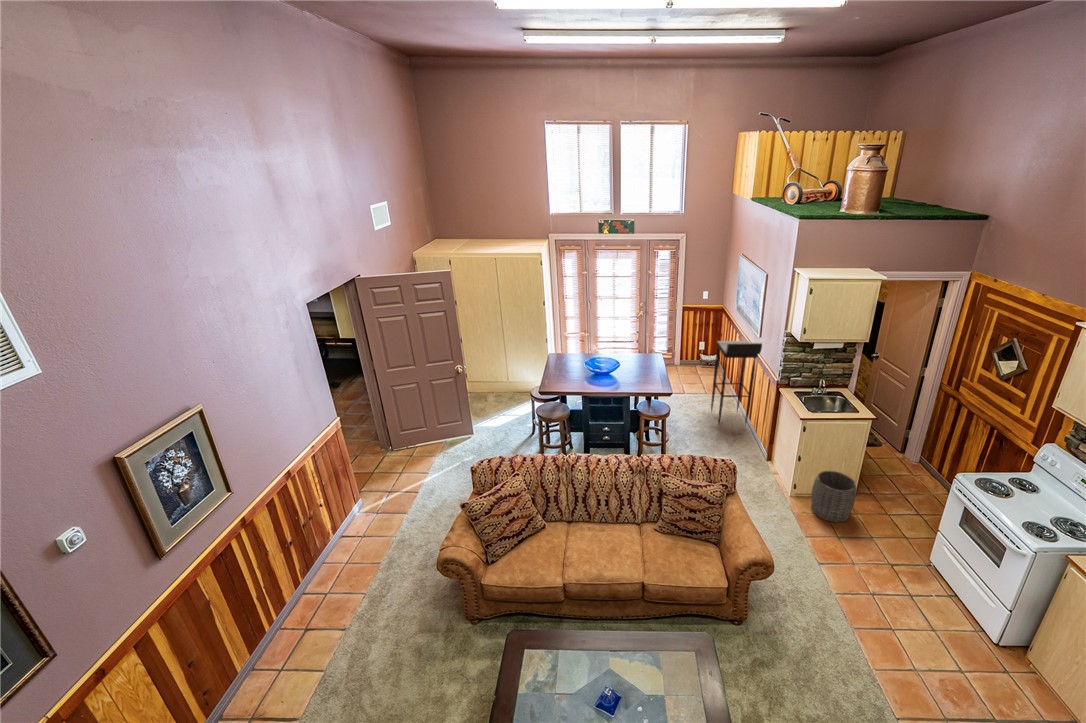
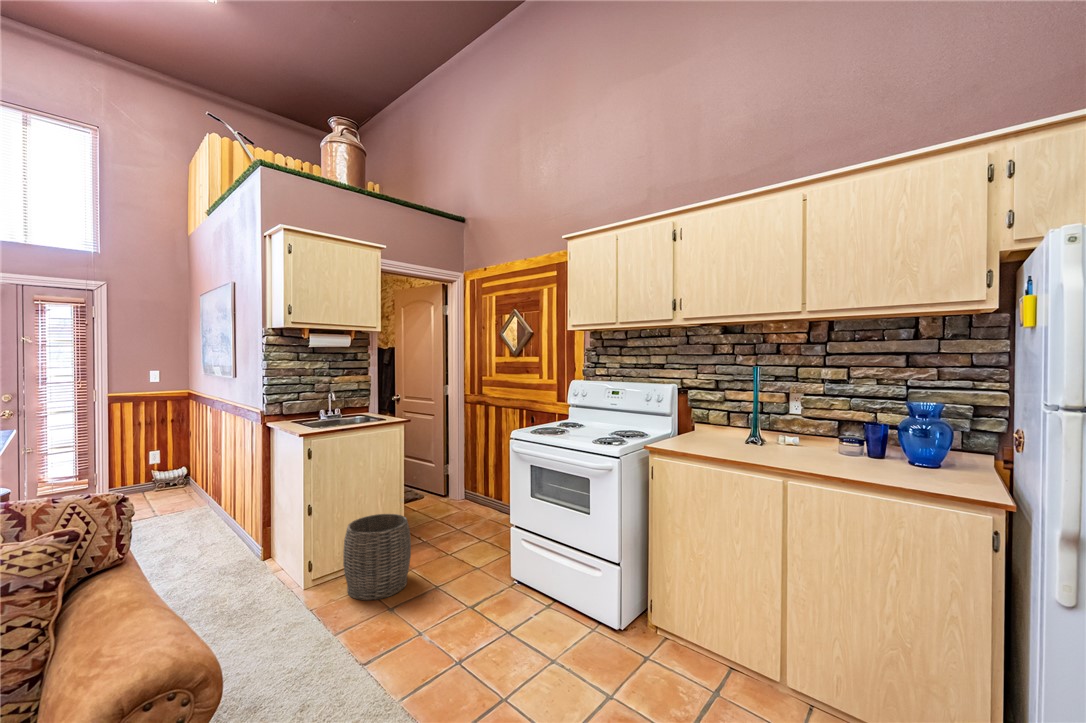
bar stool: present [711,341,762,425] -> none [156,376,236,548]

